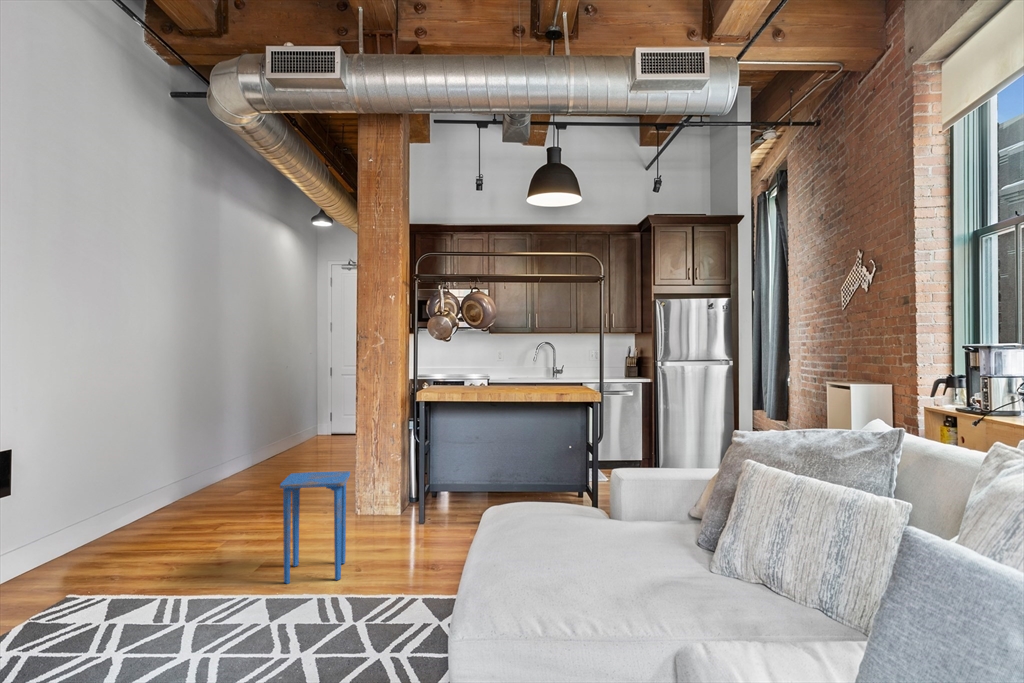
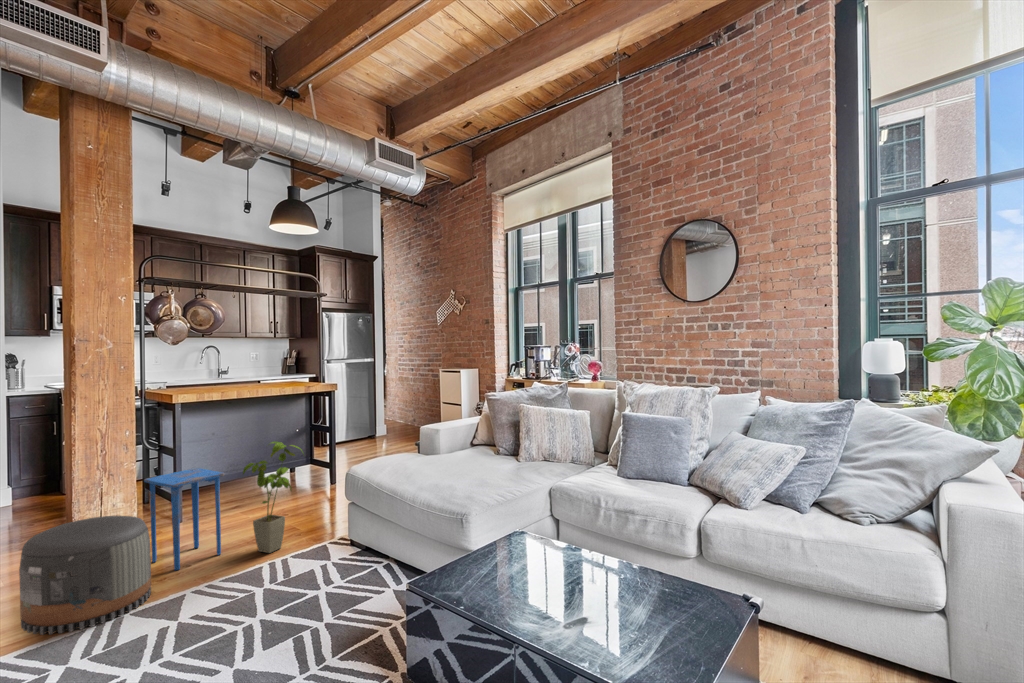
house plant: none [344,454,419,598] -> present [243,442,302,553]
pouf: none [120,504,242,618] -> present [19,516,151,635]

